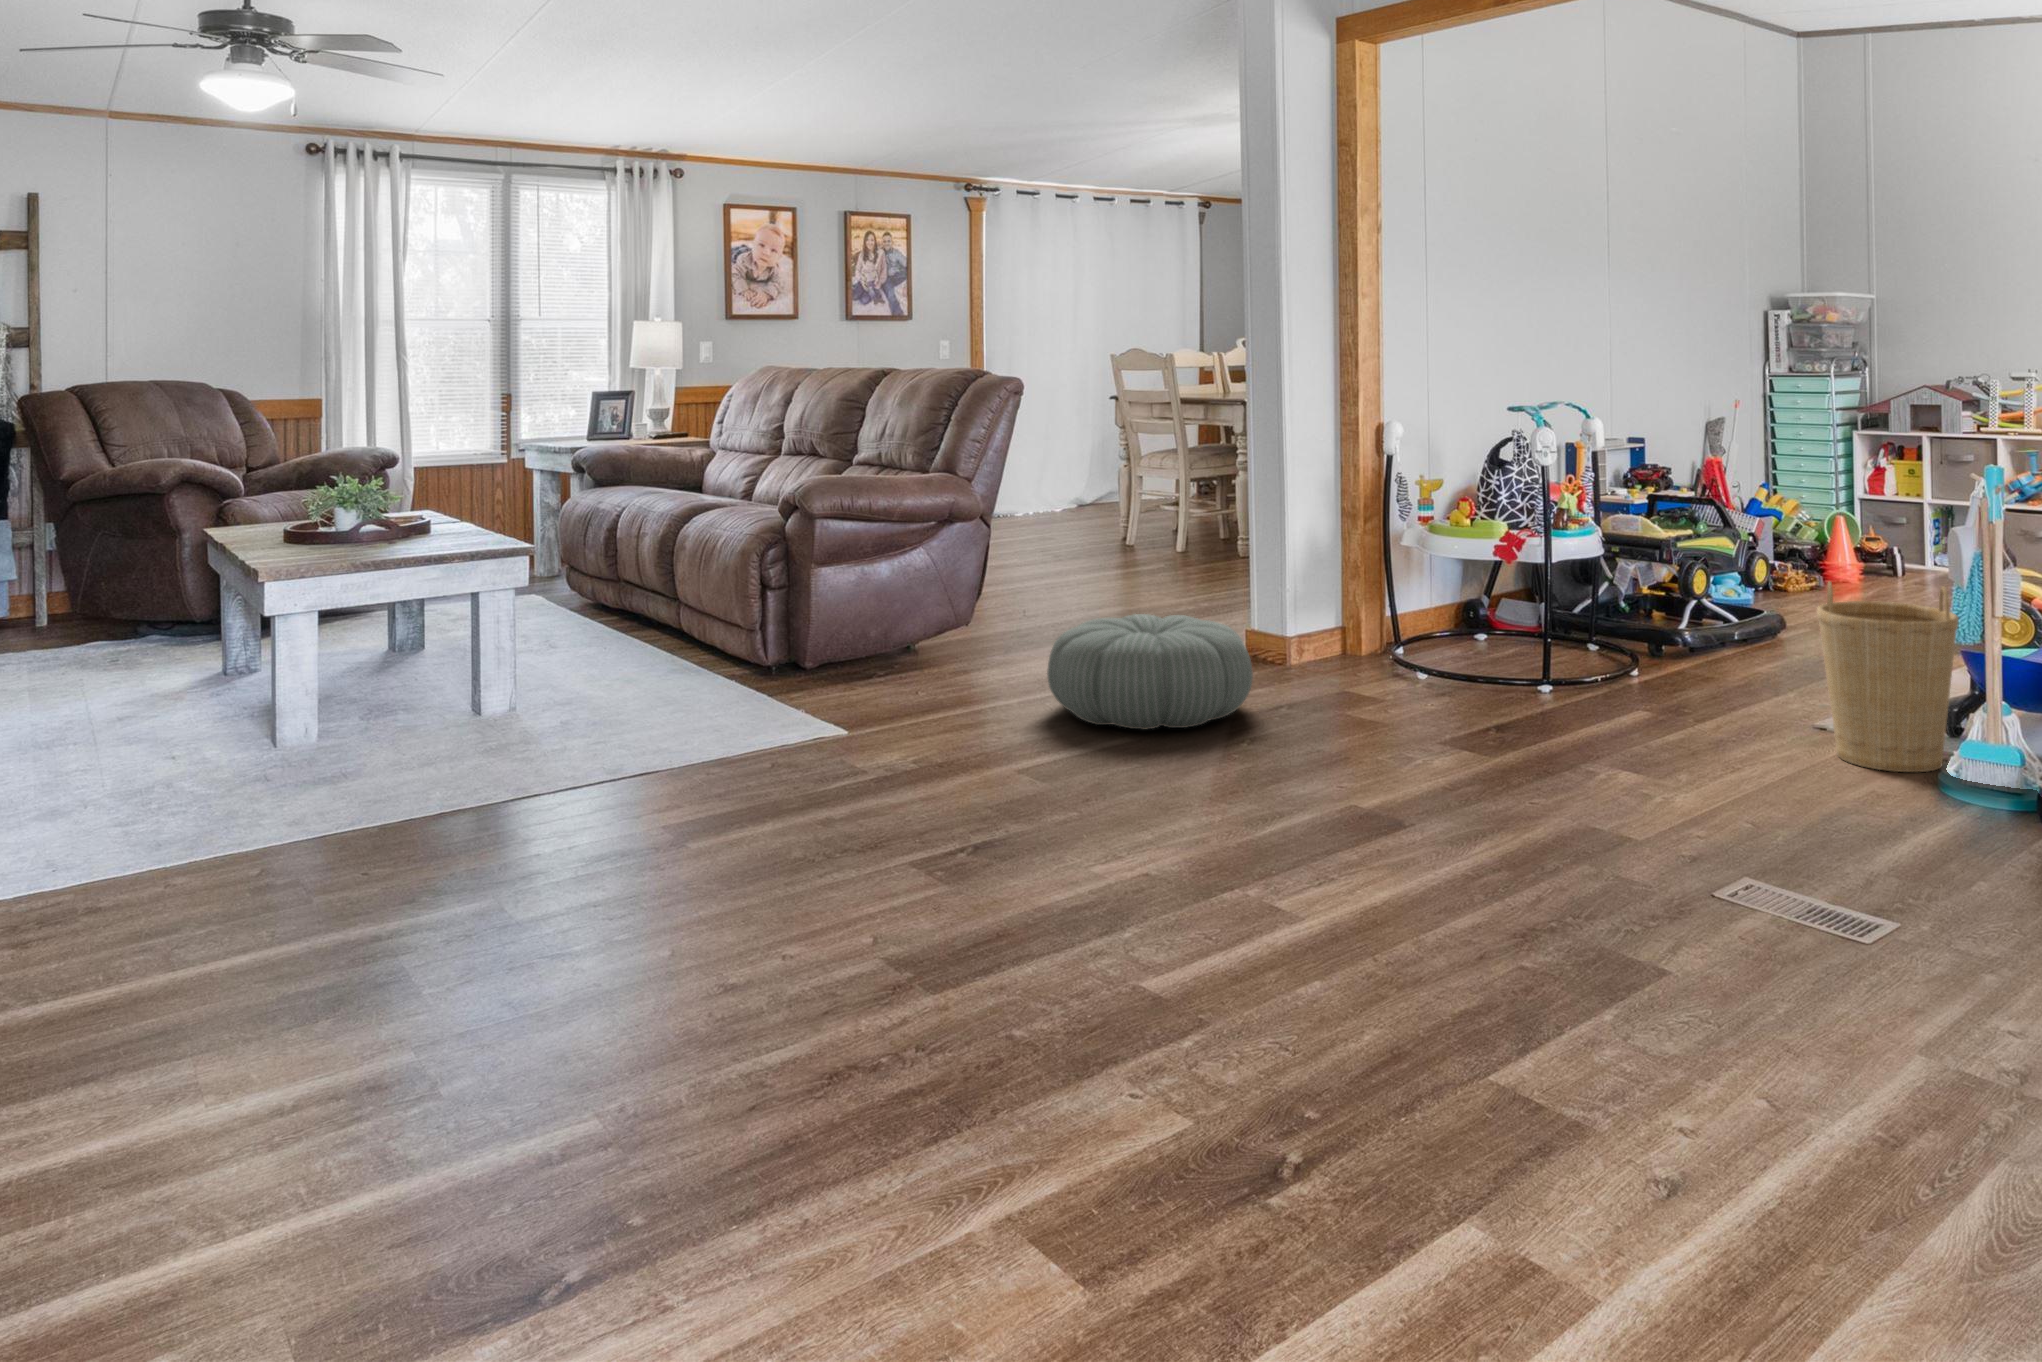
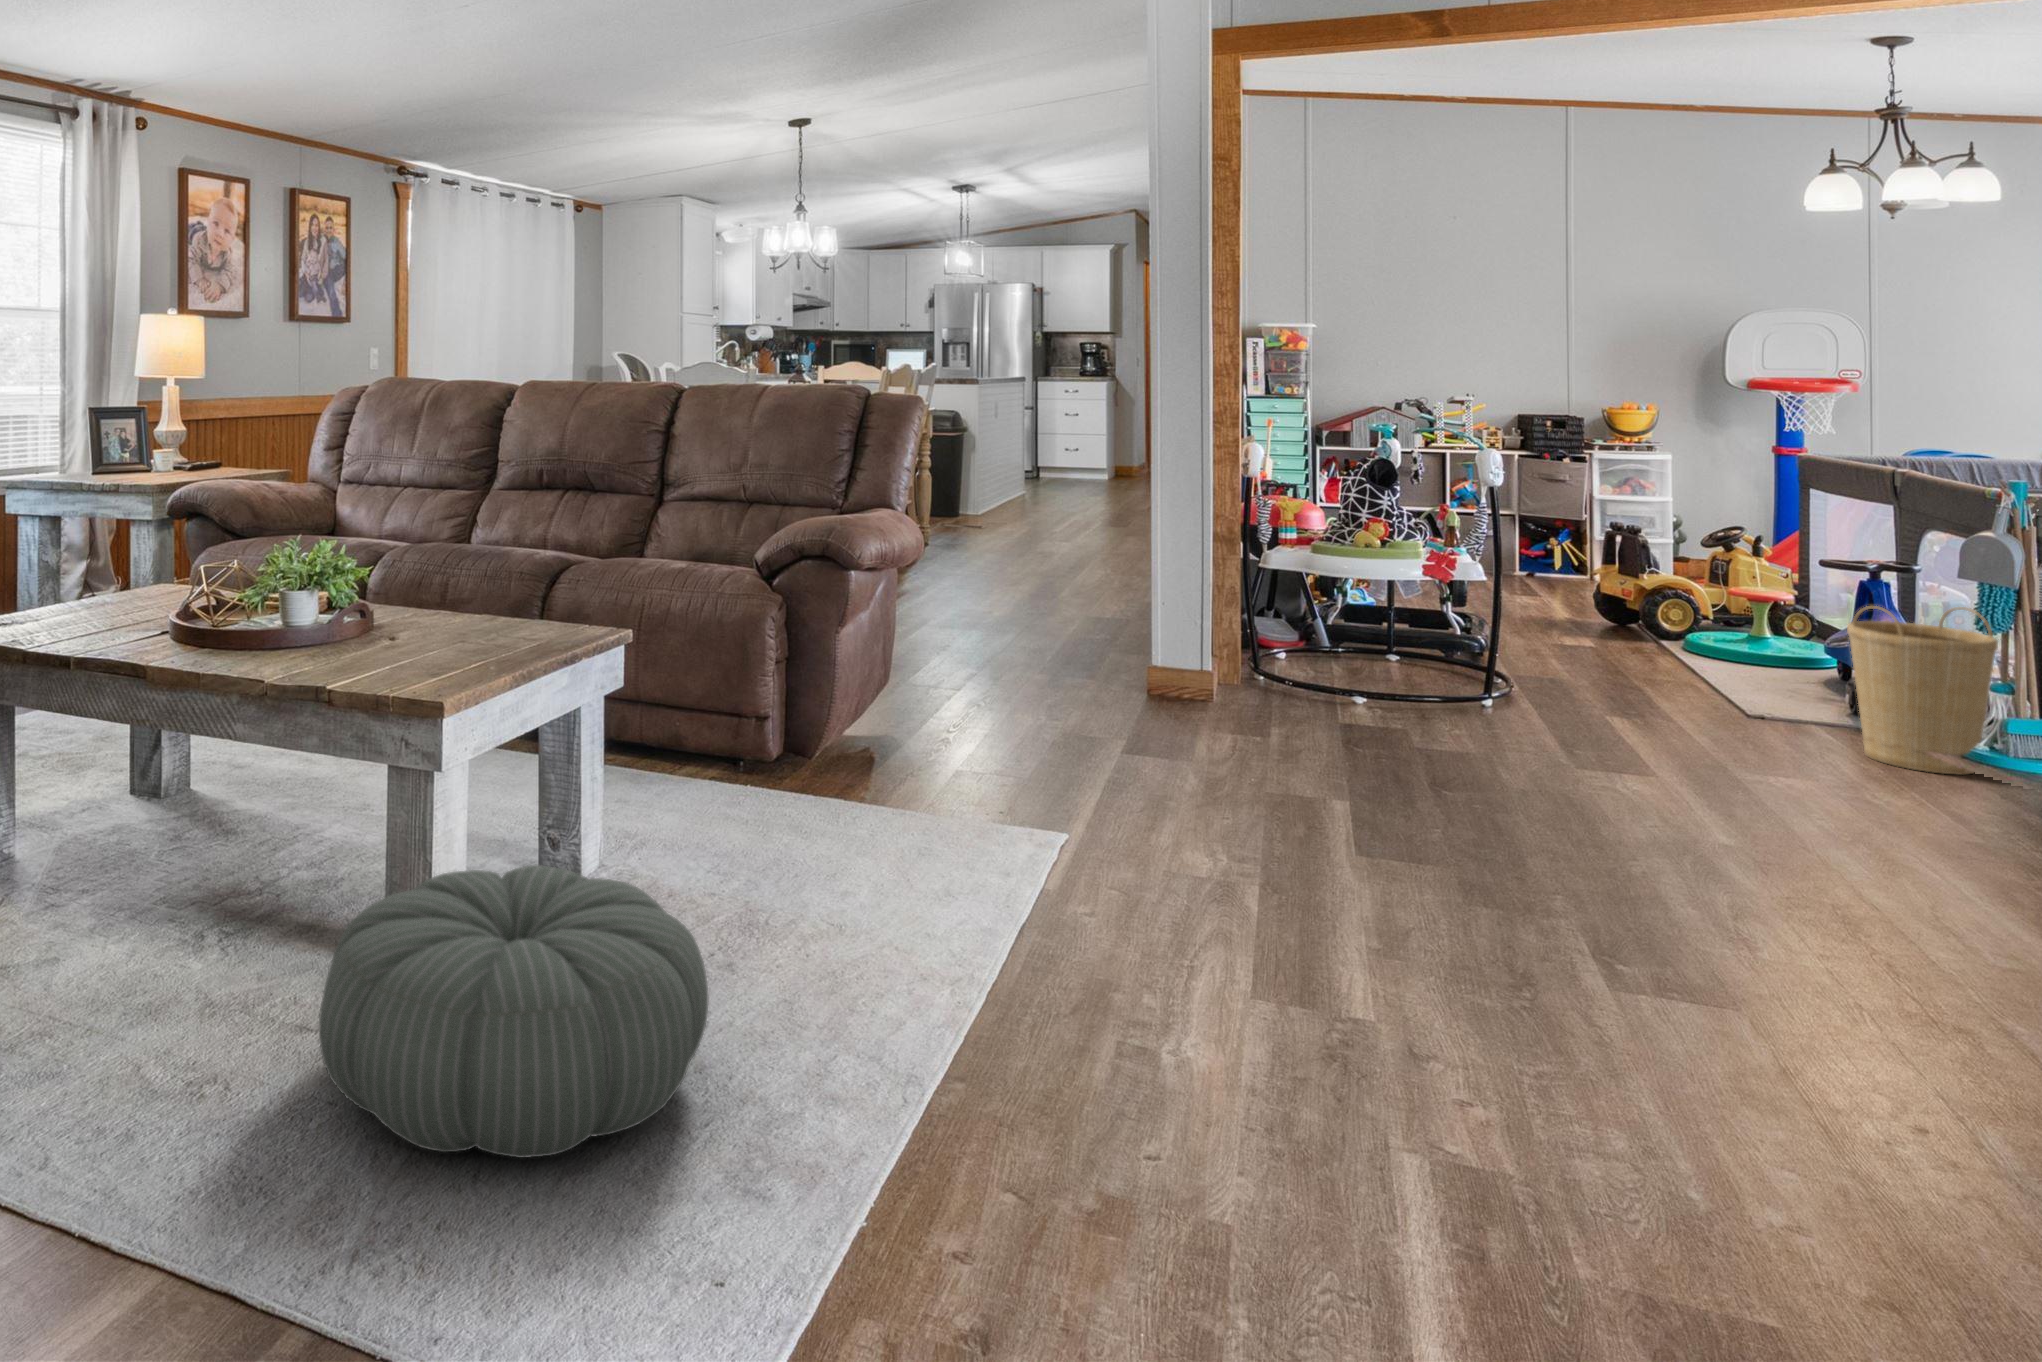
pouf: present [1047,614,1253,729] -> present [319,865,708,1158]

